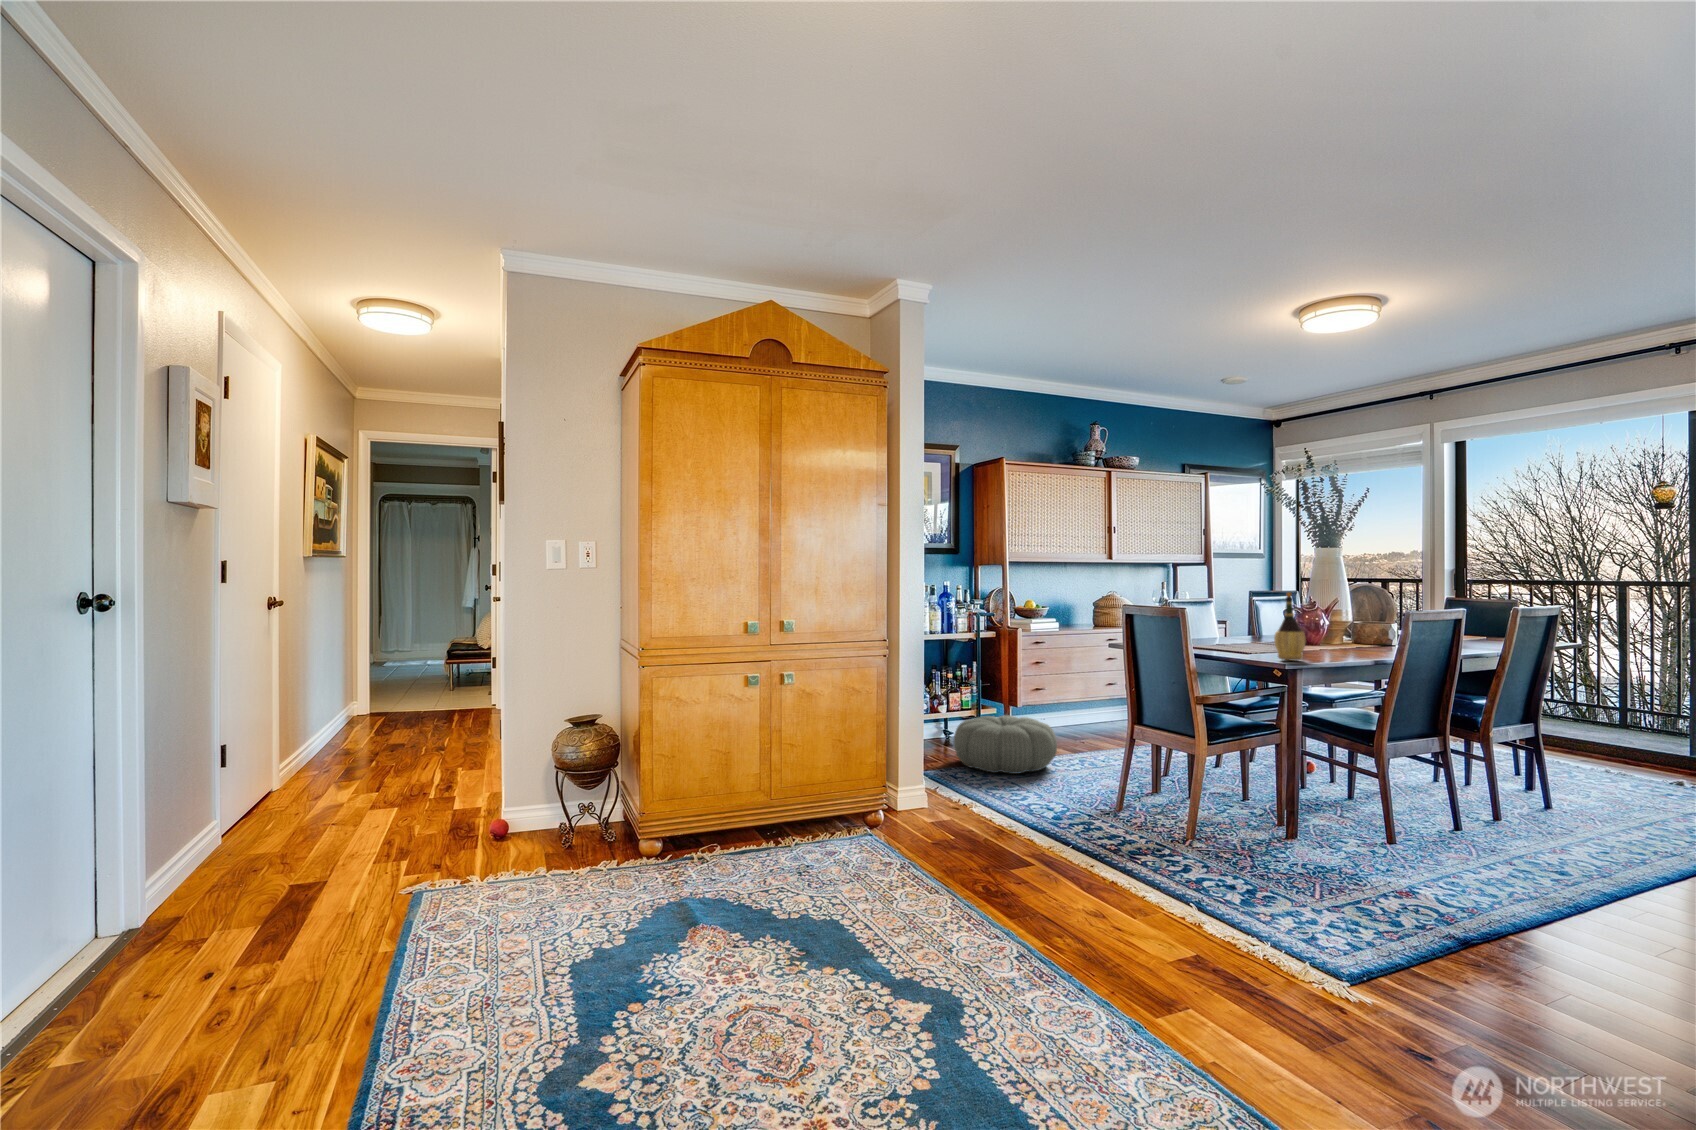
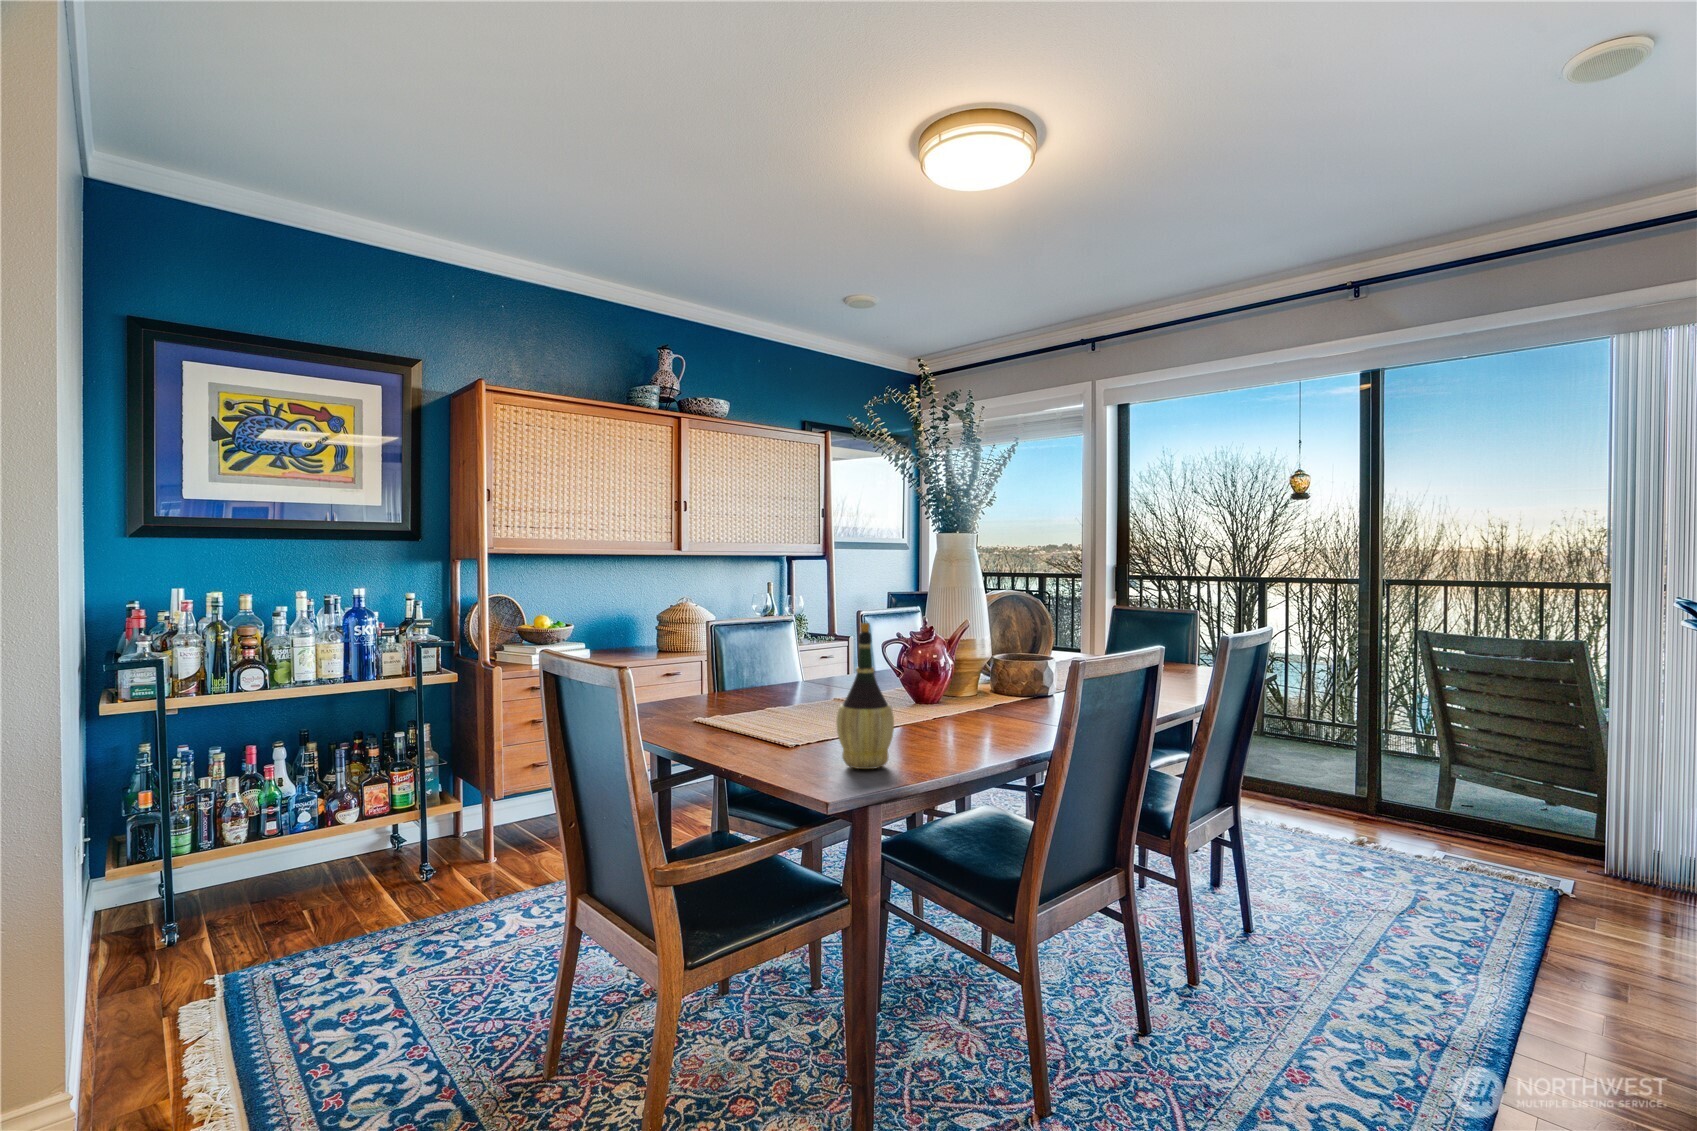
pouf: present [954,715,1057,774] -> none [284,836,513,981]

